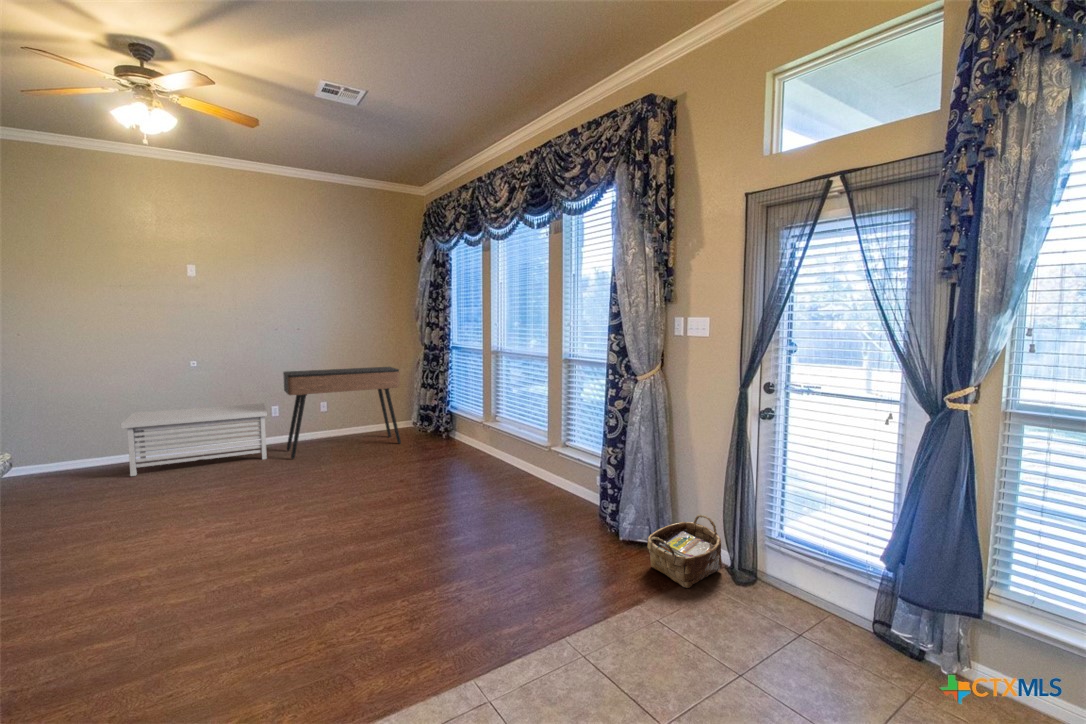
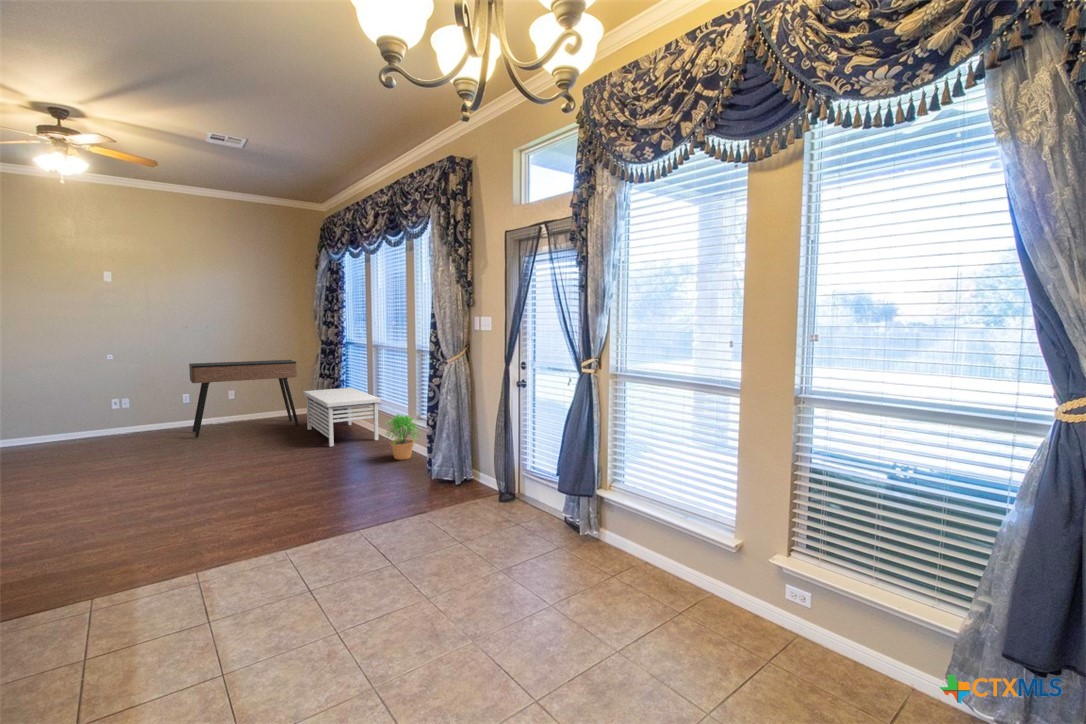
storage bench: present [121,403,267,476] -> present [304,388,381,447]
potted plant: none [525,440,572,499] -> present [387,414,417,460]
woven basket: present [648,515,722,588] -> none [444,458,497,505]

